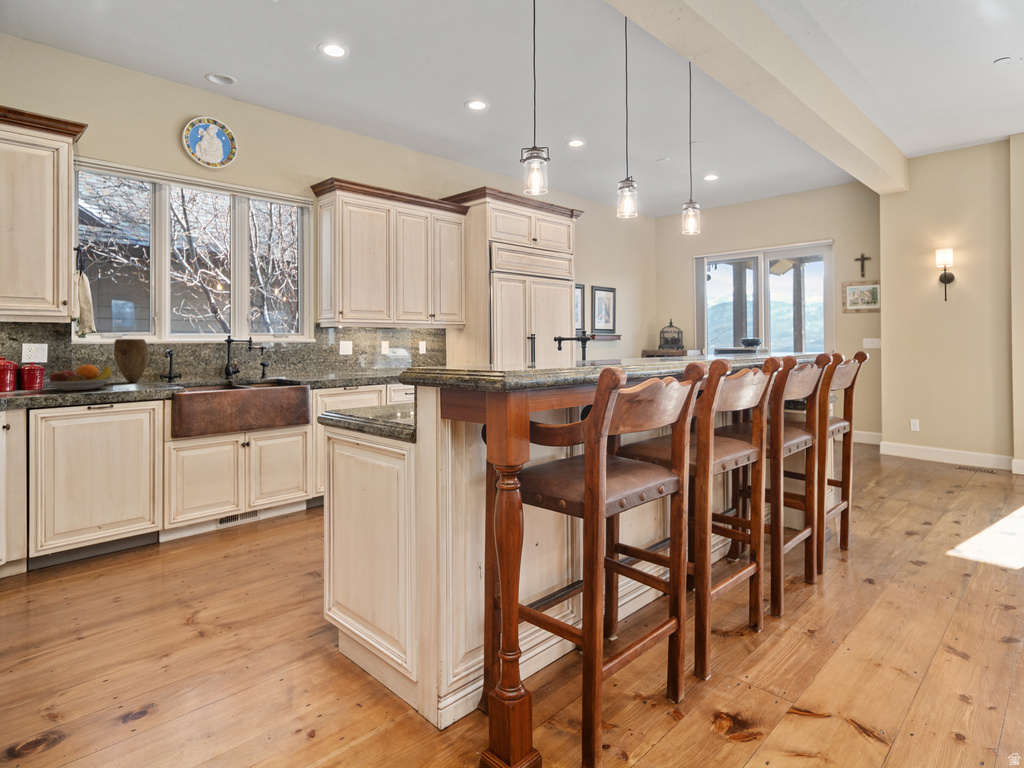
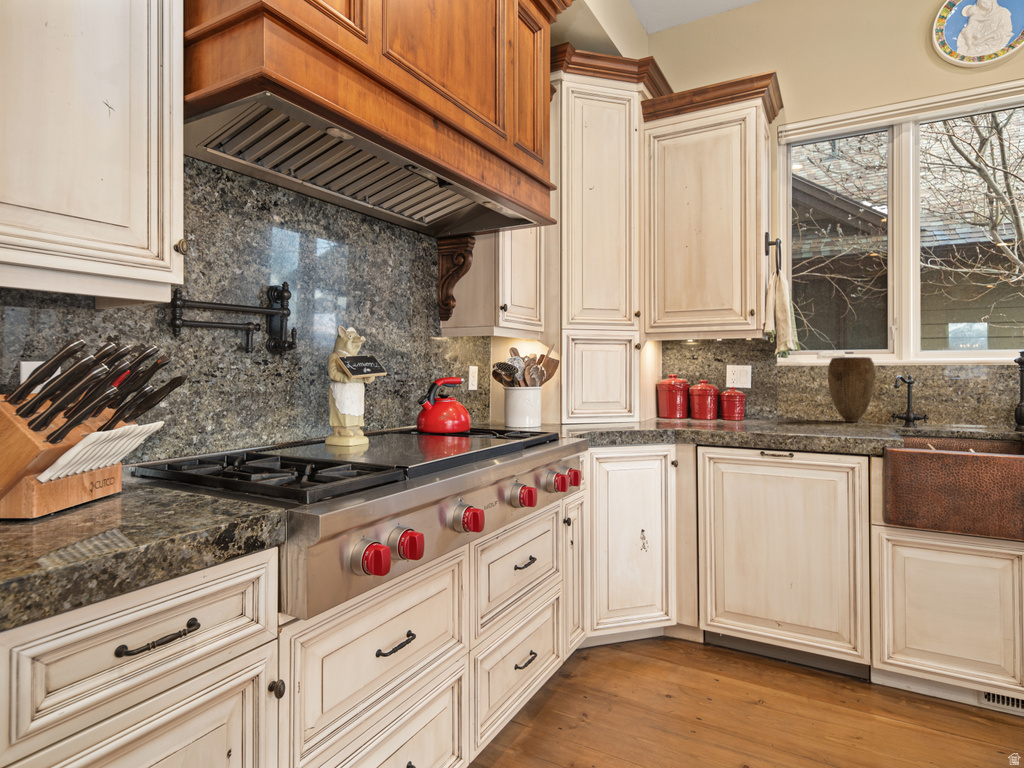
fruit bowl: present [43,365,114,390] -> none [729,392,814,427]

